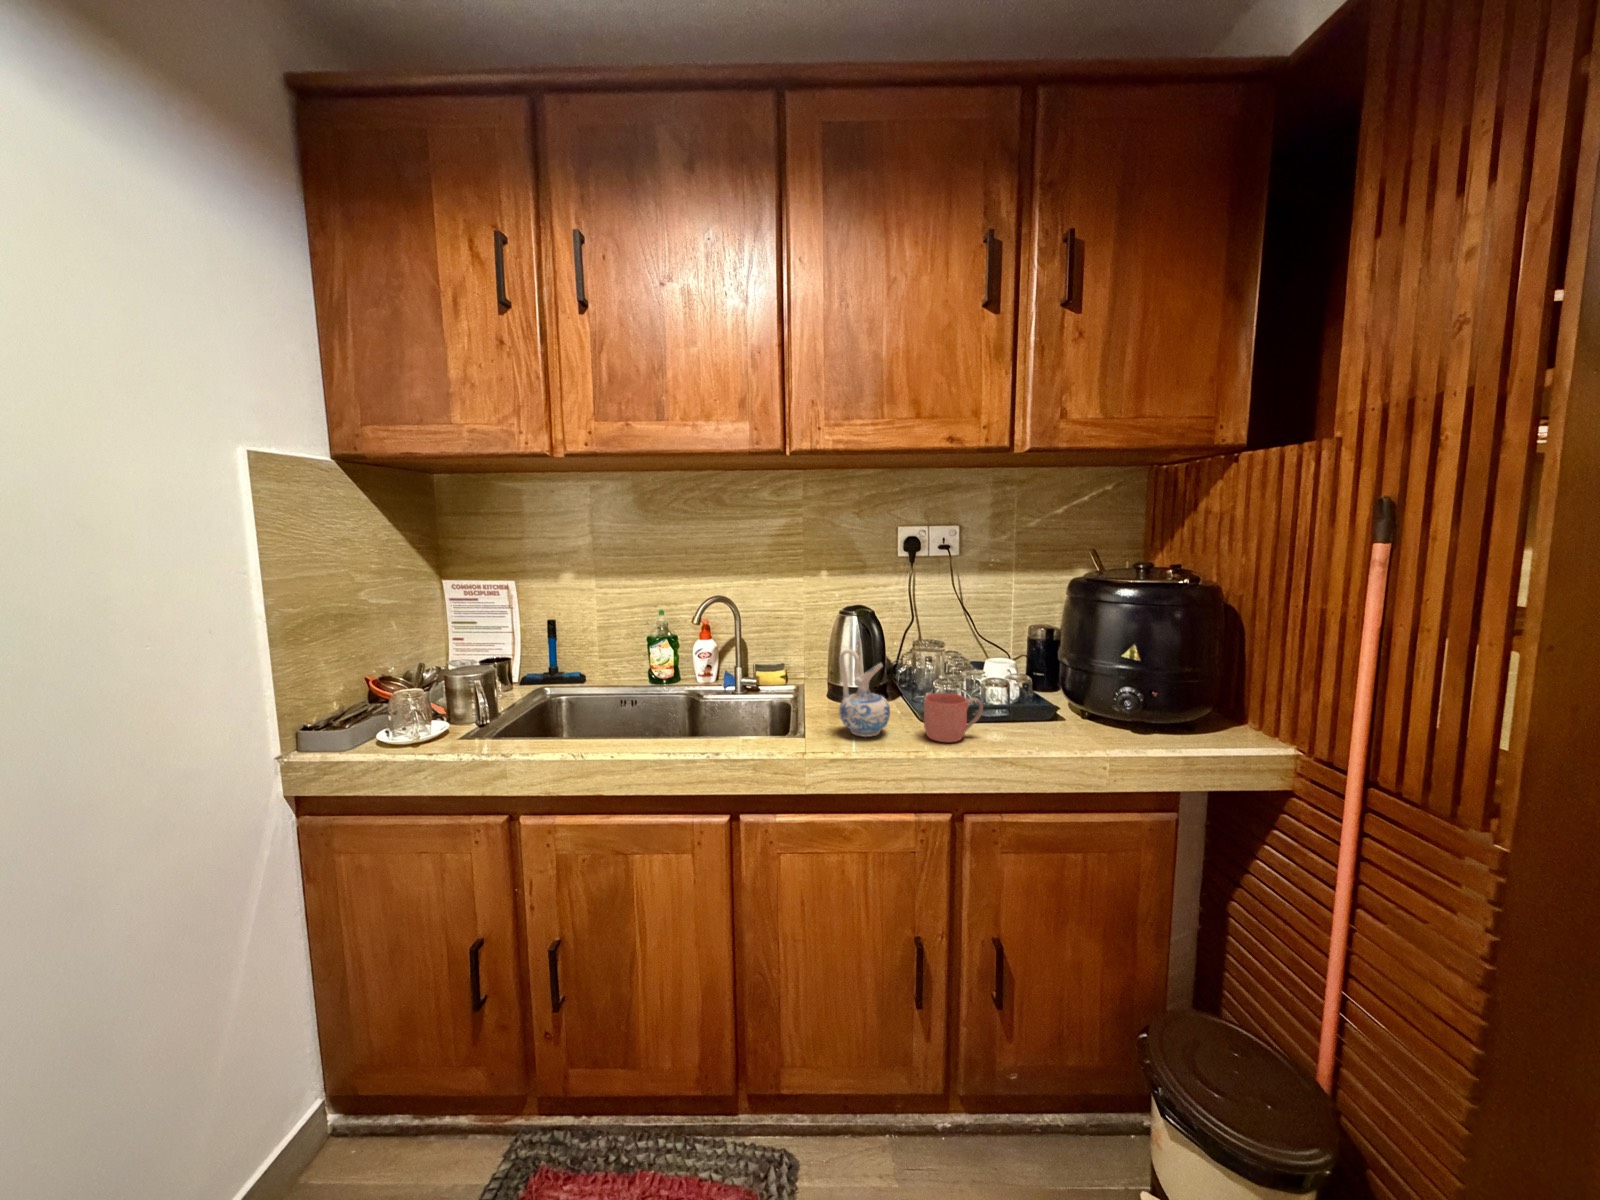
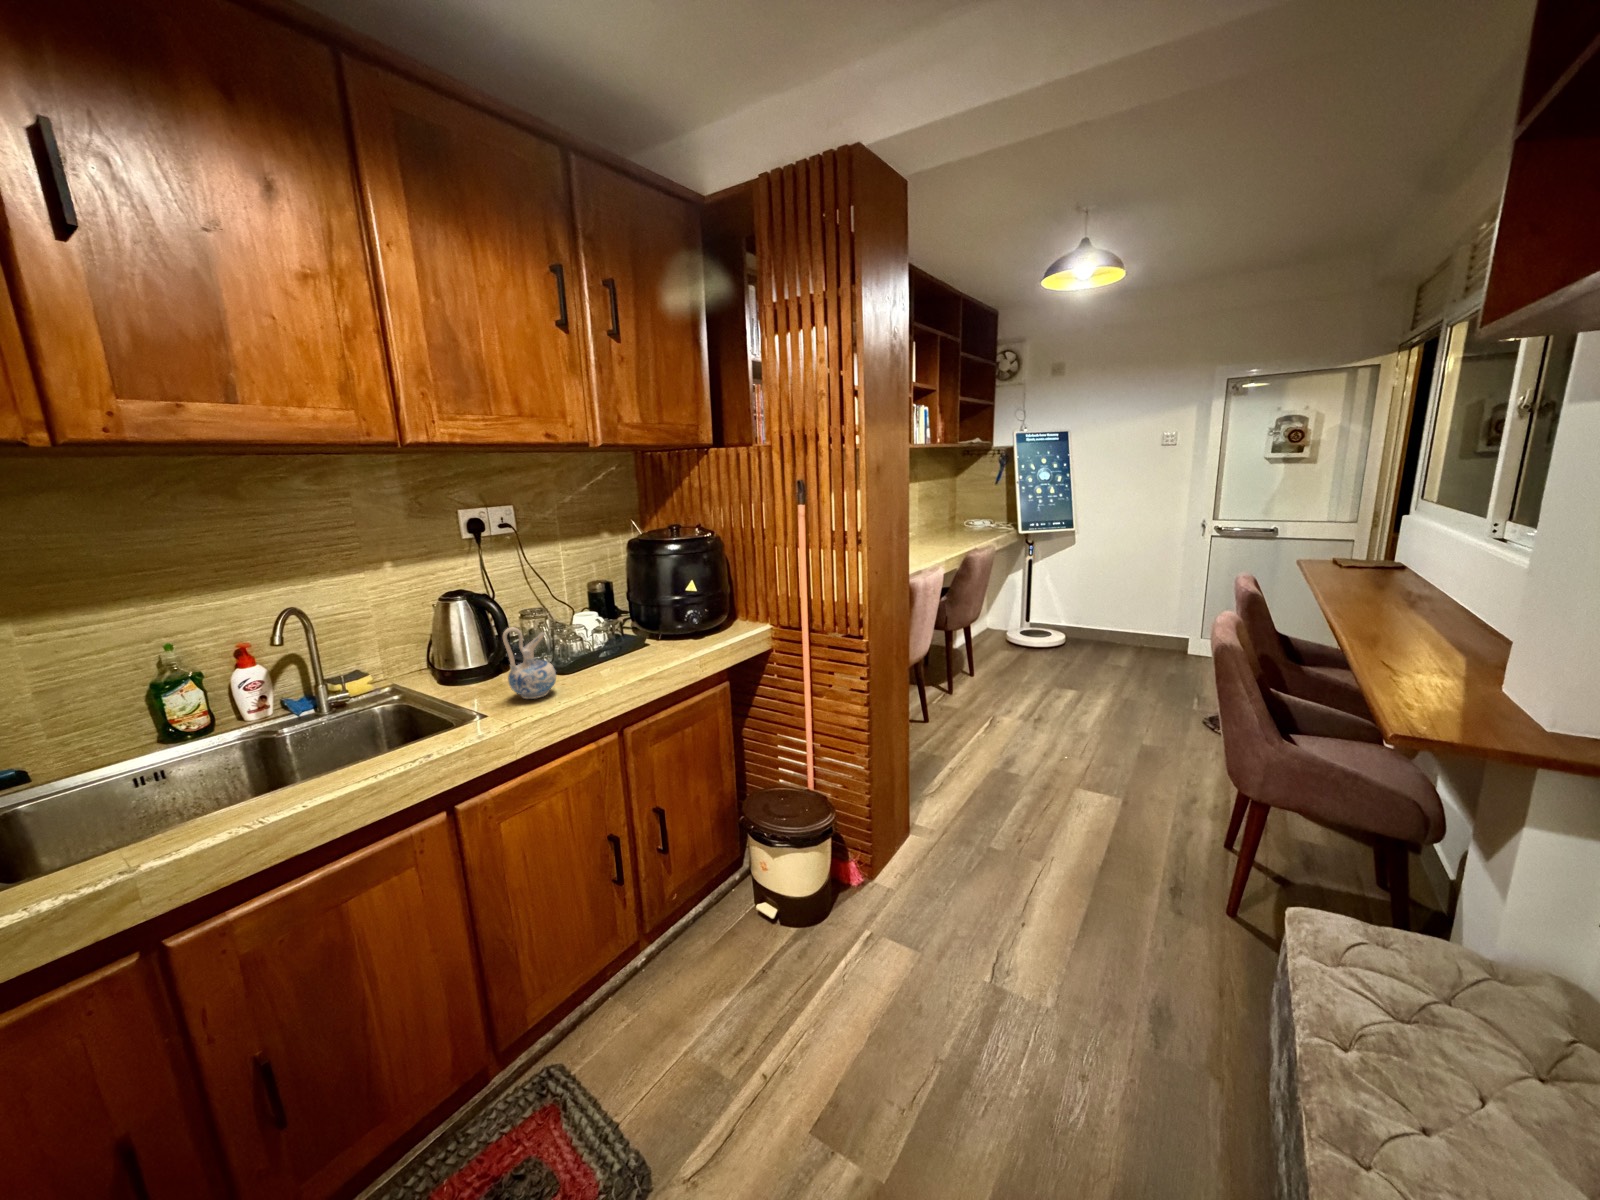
mug: present [924,693,983,742] -> none [578,641,621,681]

